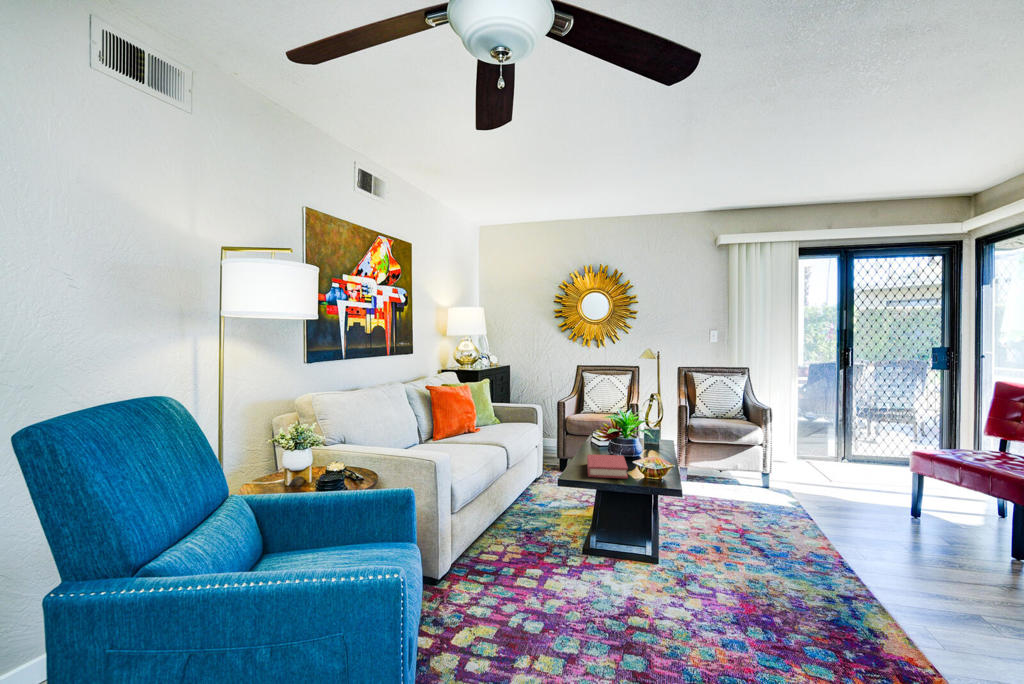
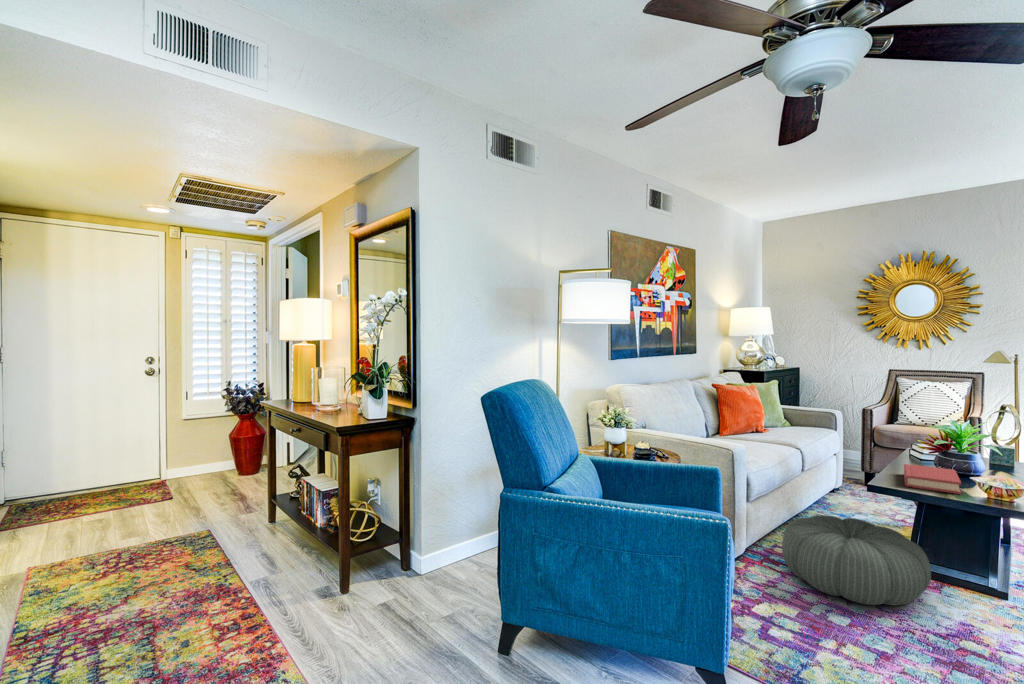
pouf: none [486,514,607,602] -> present [782,515,931,605]

